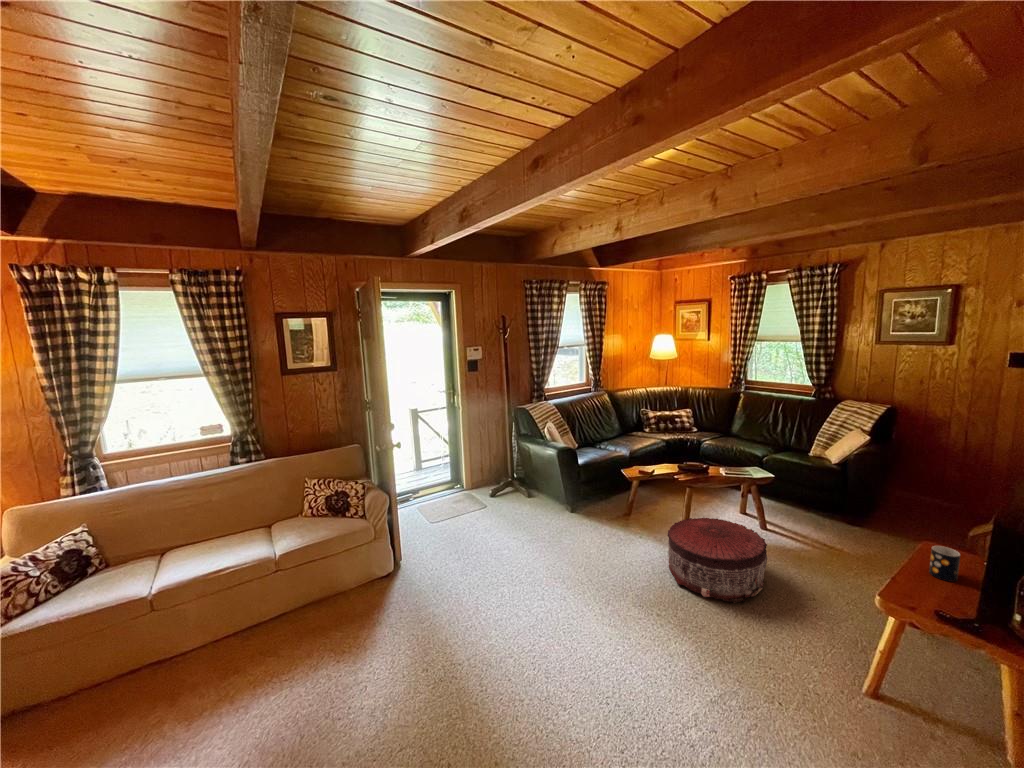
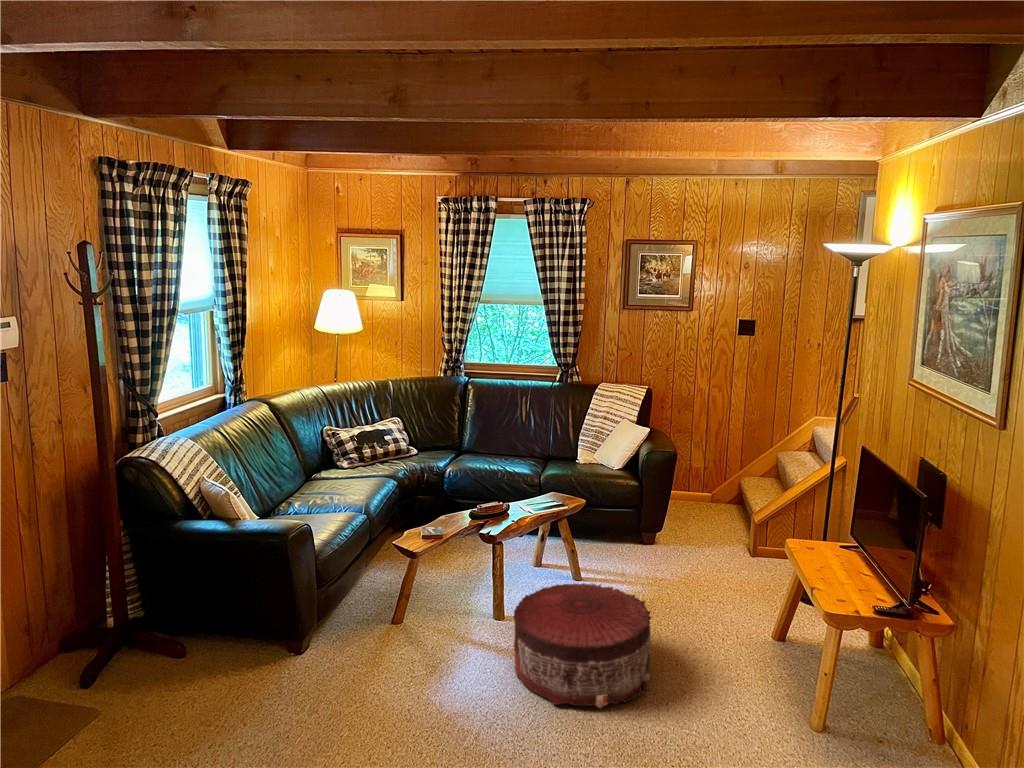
mug: present [929,546,960,582] -> none [824,546,851,583]

